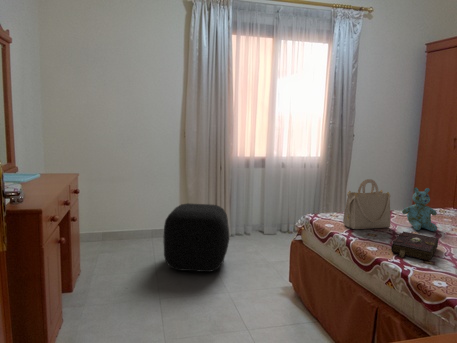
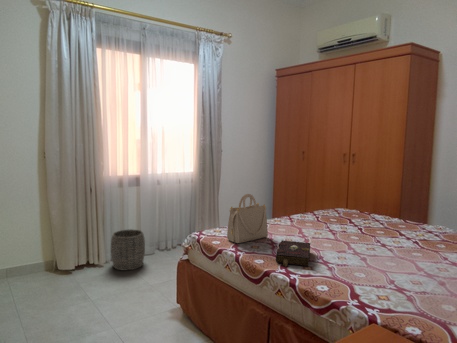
stuffed bear: present [402,188,437,231] -> none [276,198,305,237]
ottoman: present [163,203,229,272] -> none [24,232,107,315]
woven basket: none [235,208,266,246] -> present [111,229,145,270]

